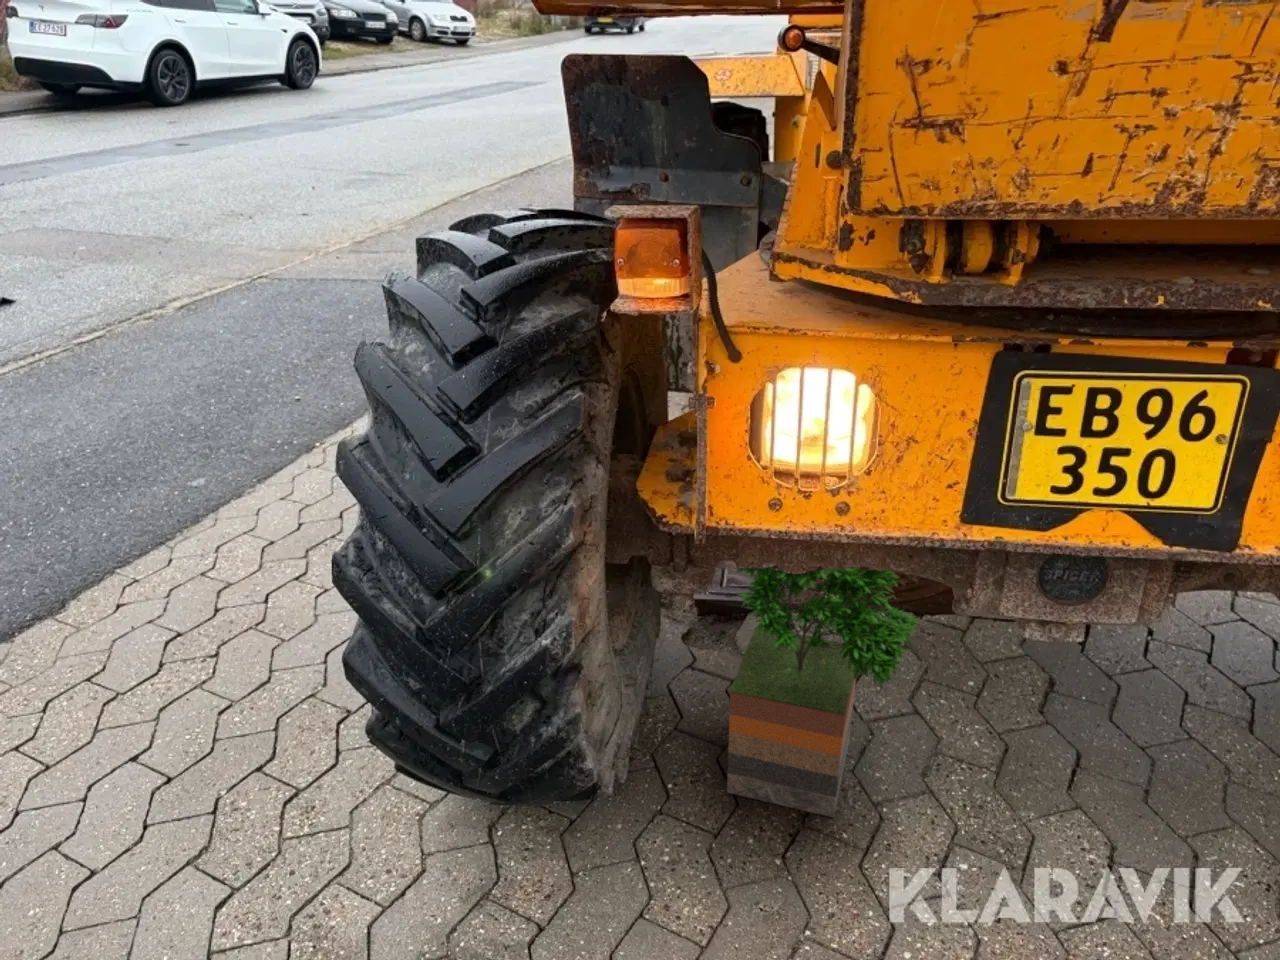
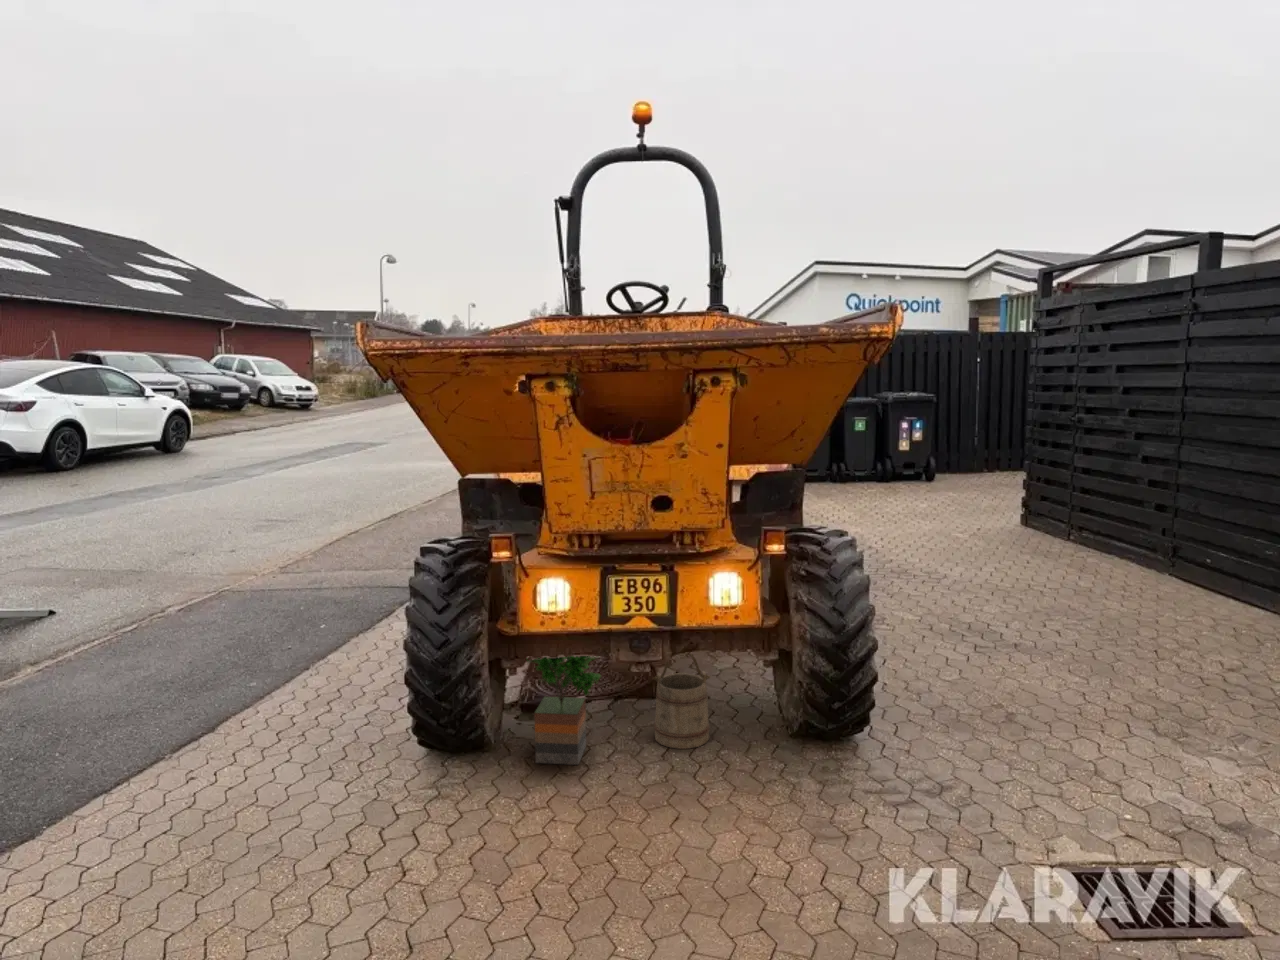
bucket: none [1015,550,1204,792] -> present [653,654,710,749]

